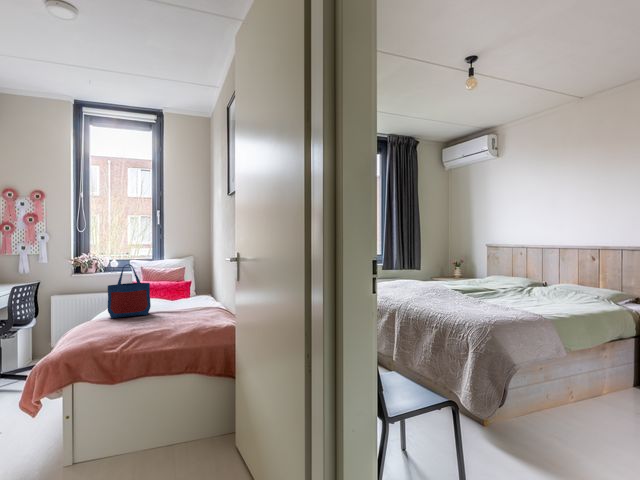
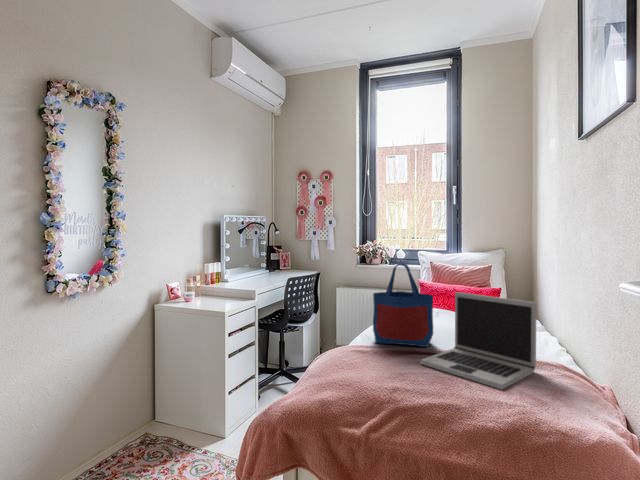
laptop: none [145,278,208,321] -> present [421,292,537,389]

